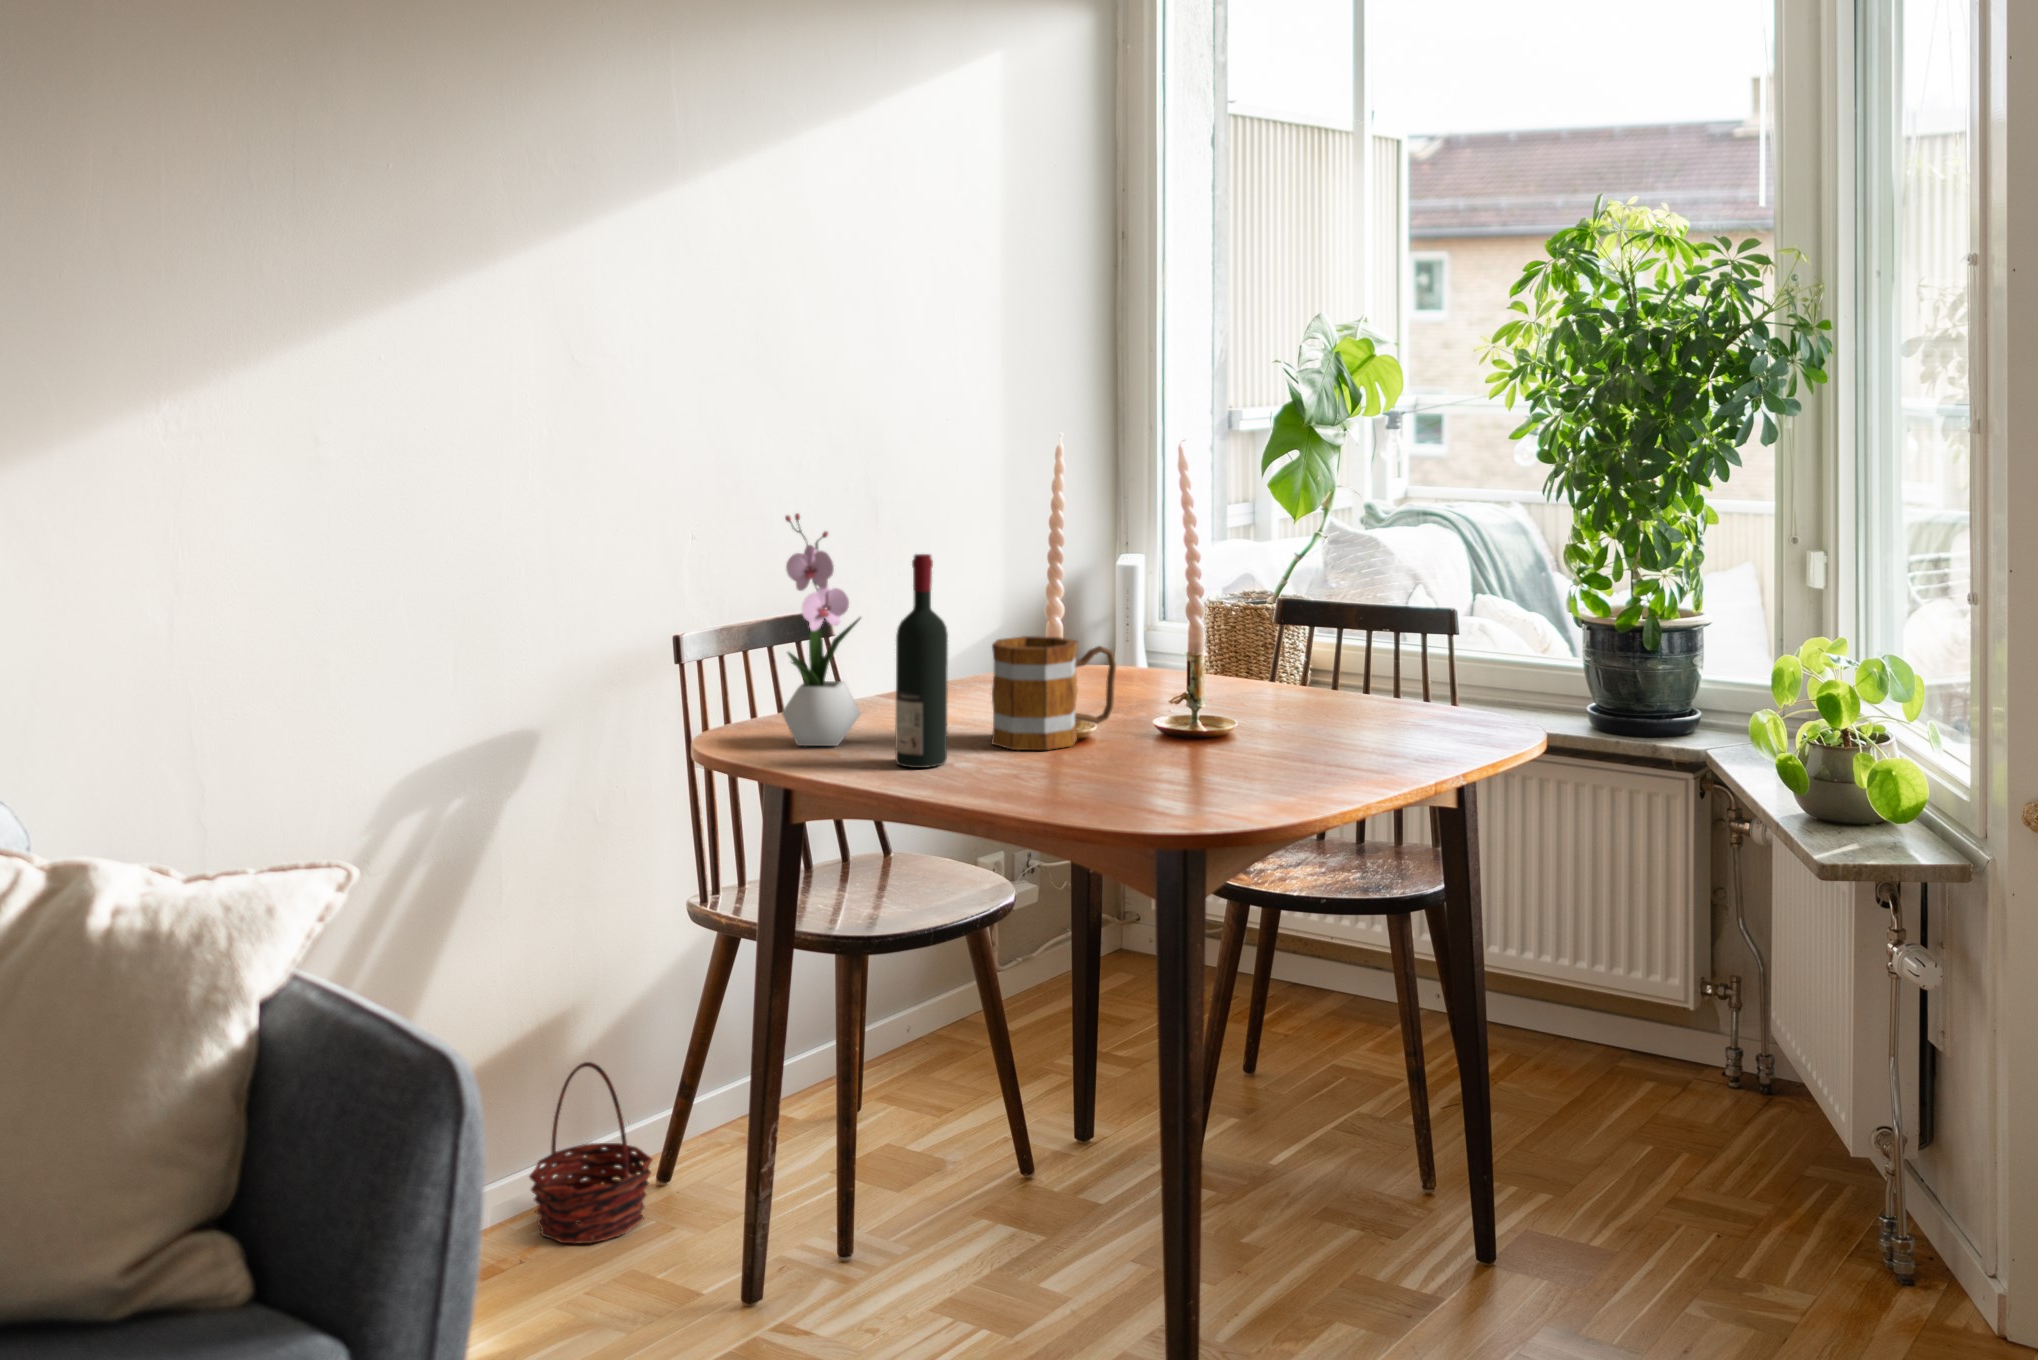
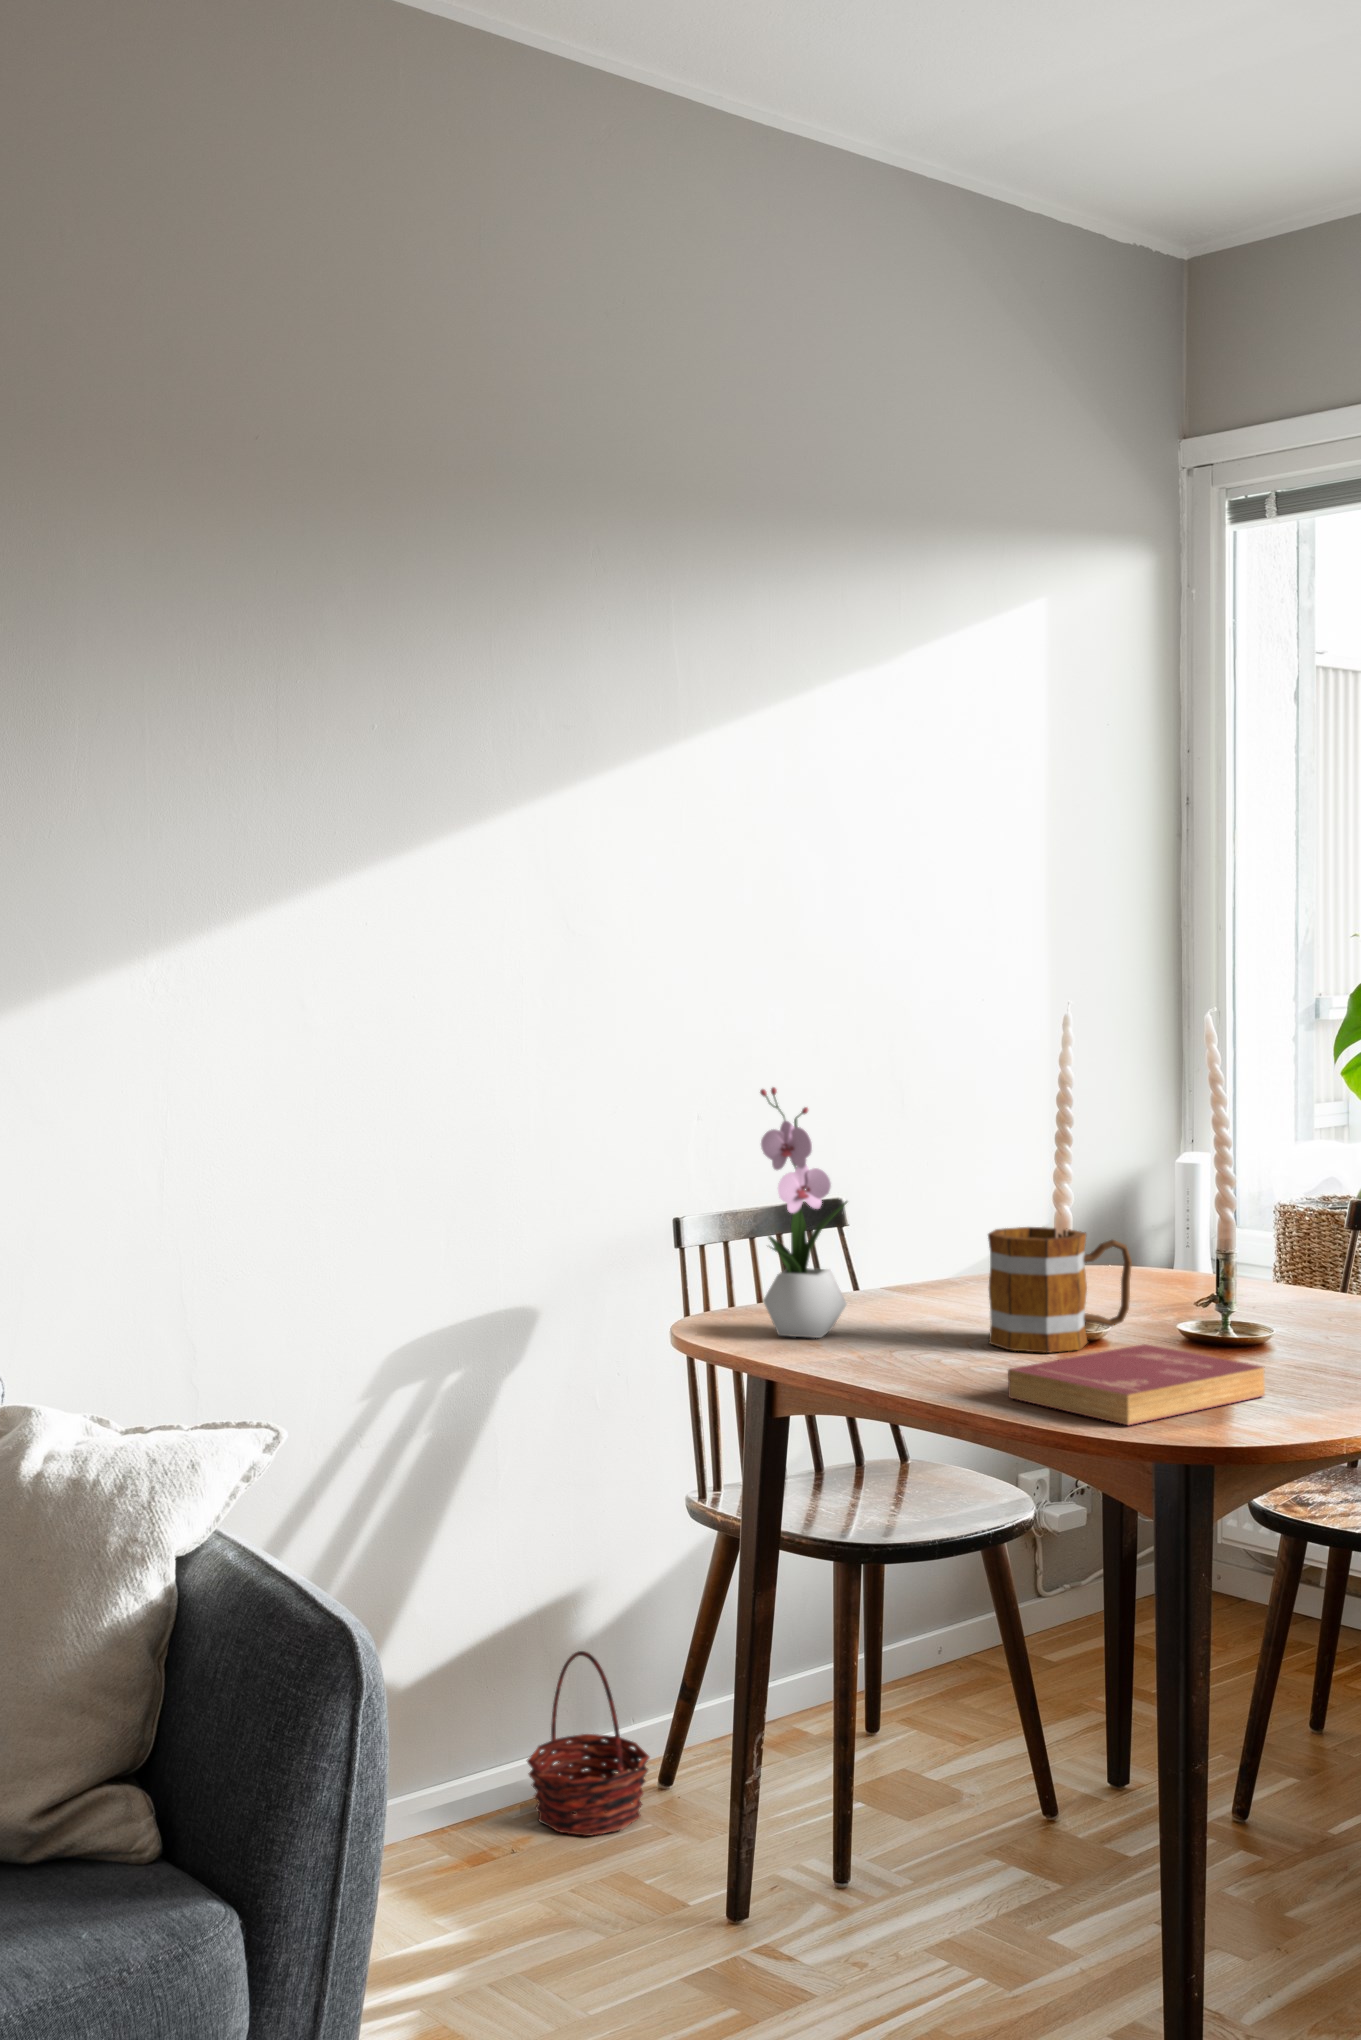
wine bottle: present [895,554,948,768] -> none [875,1131,934,1365]
book: none [1023,739,1239,814] -> present [1008,1344,1265,1425]

